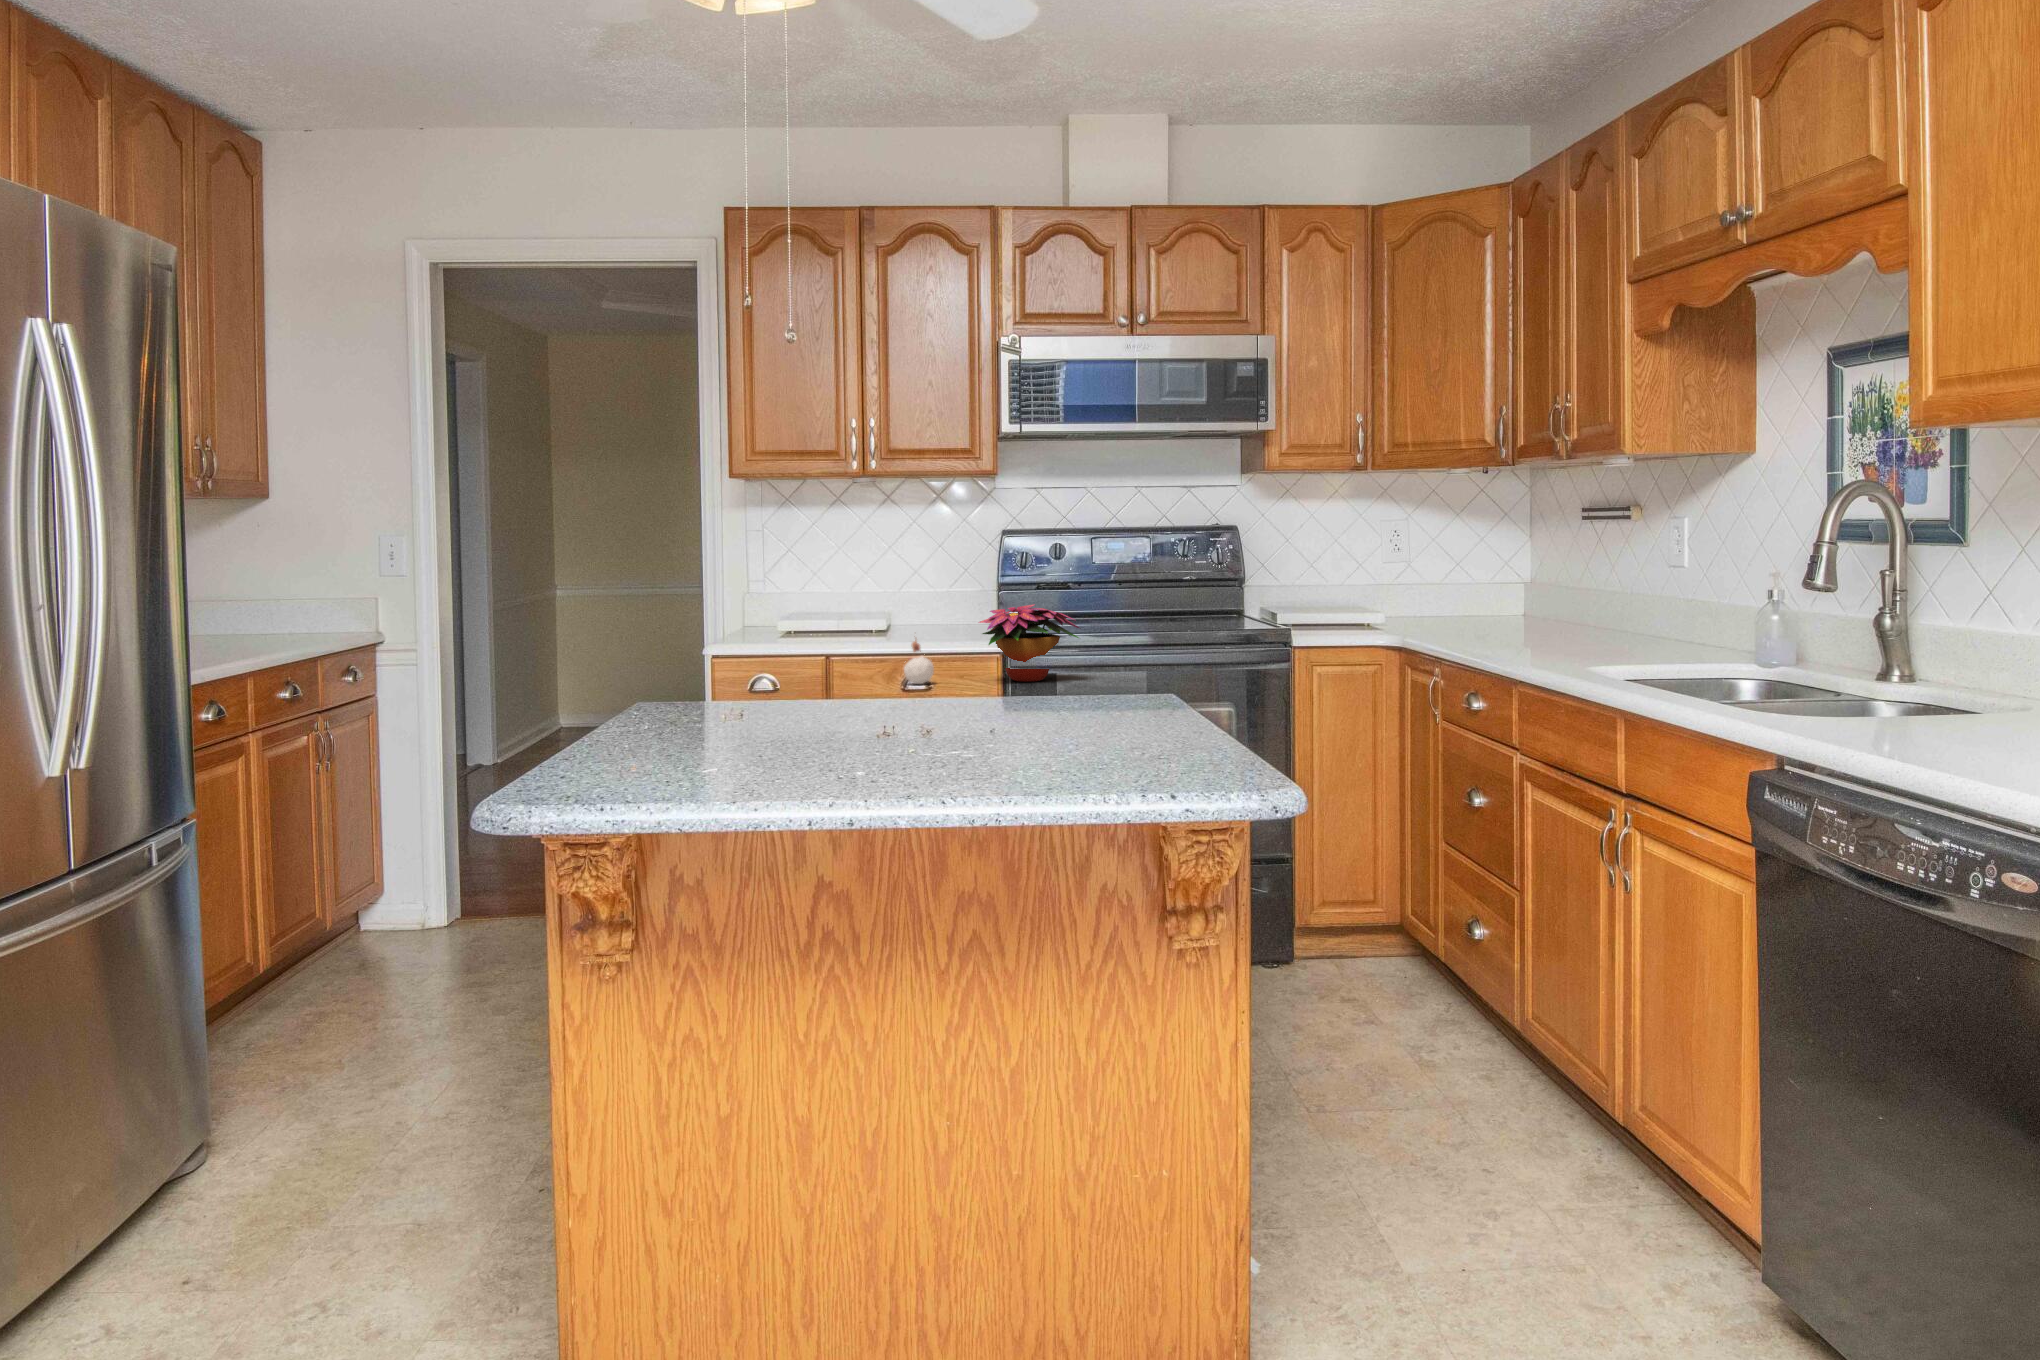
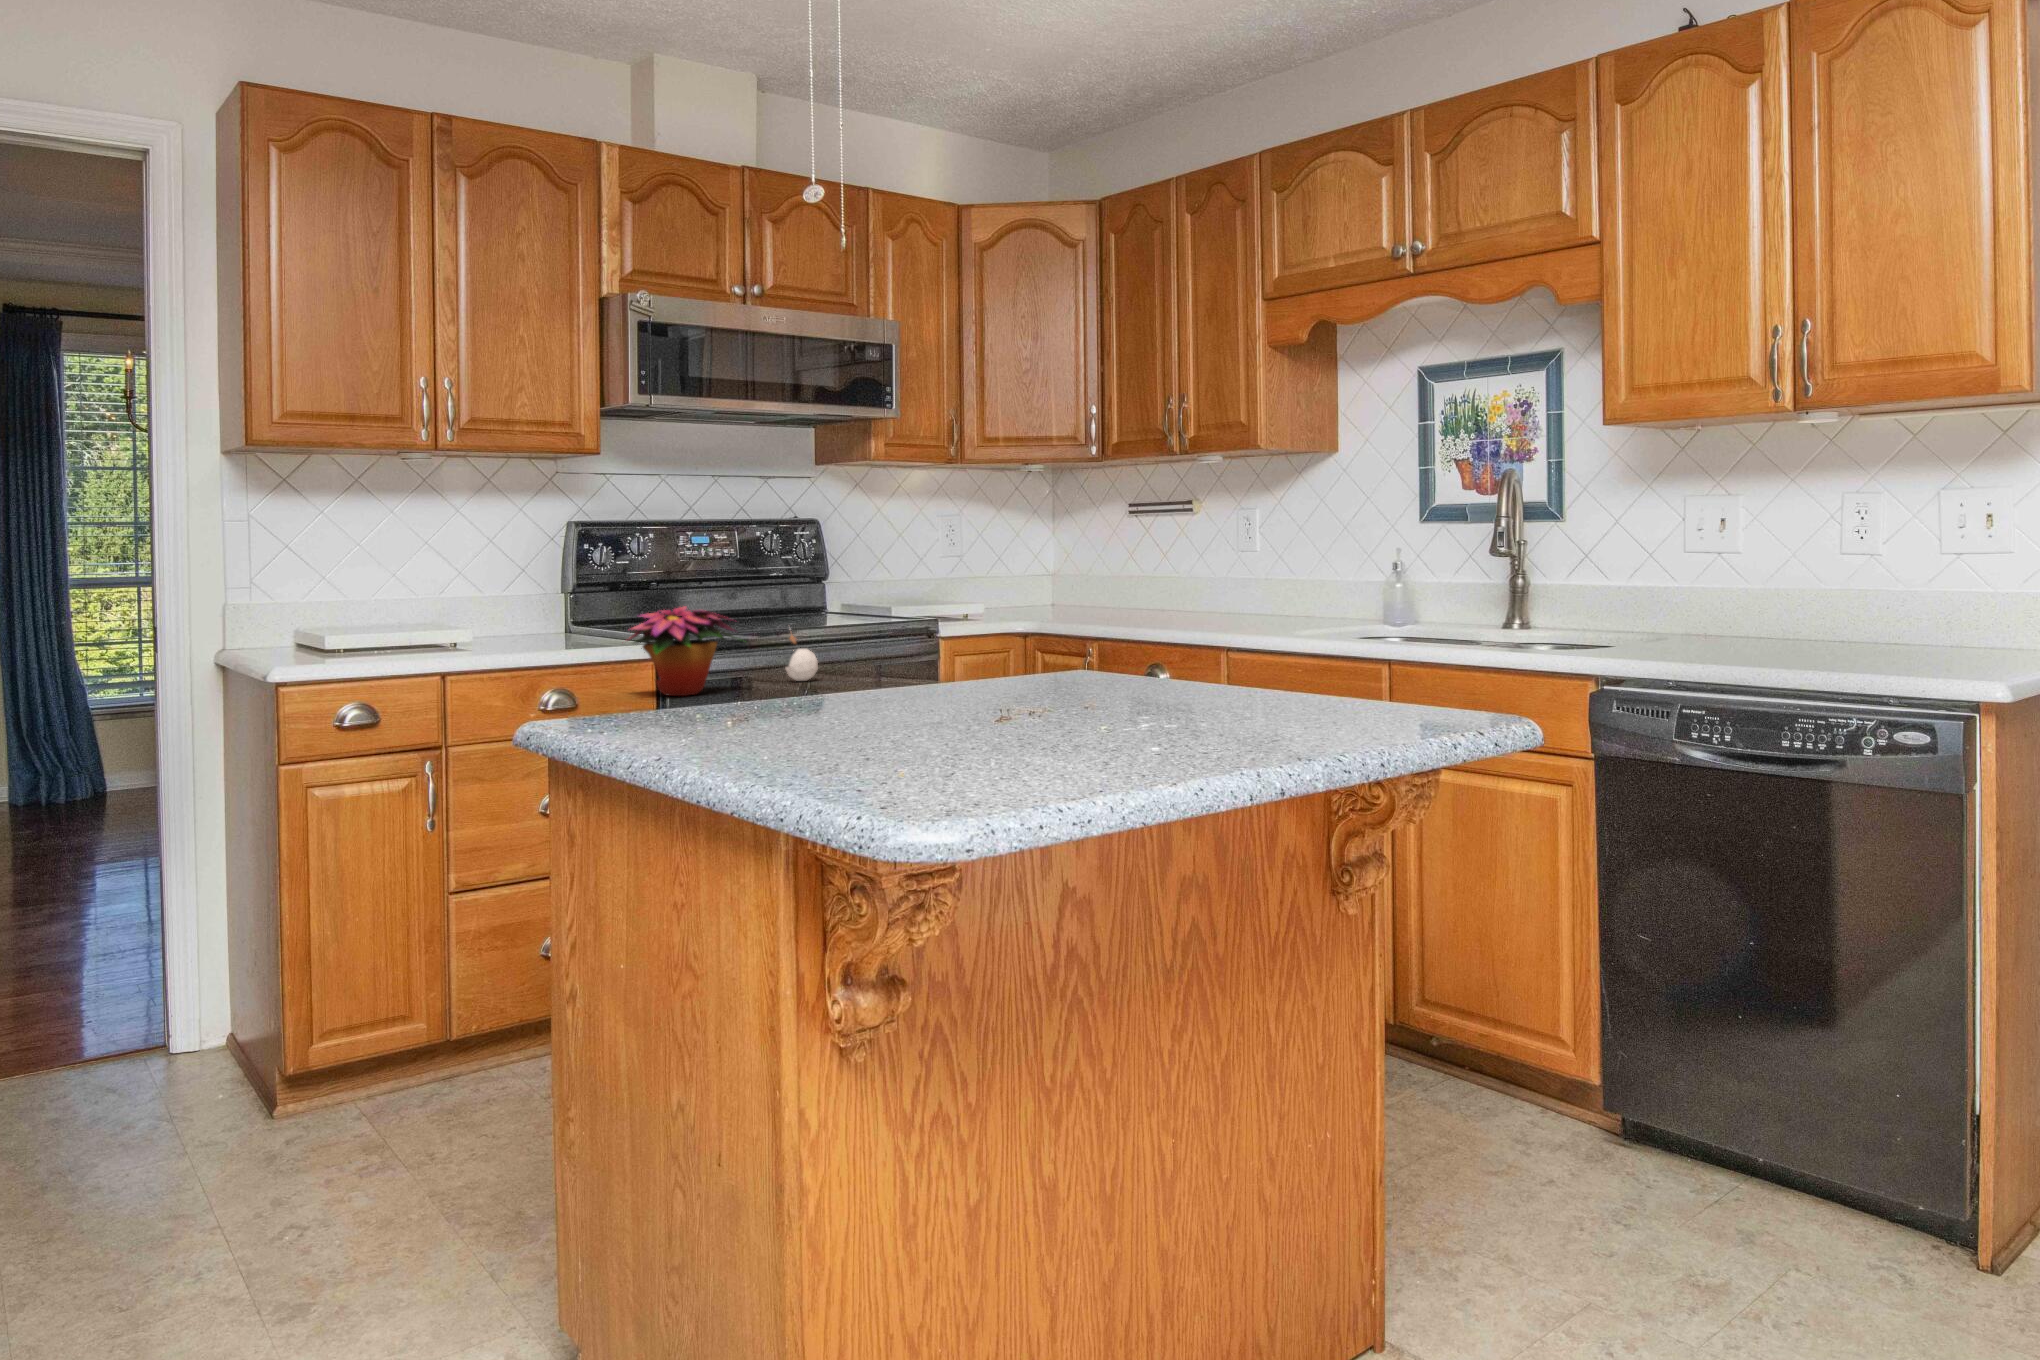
candle: present [904,636,934,684] -> present [786,635,818,681]

